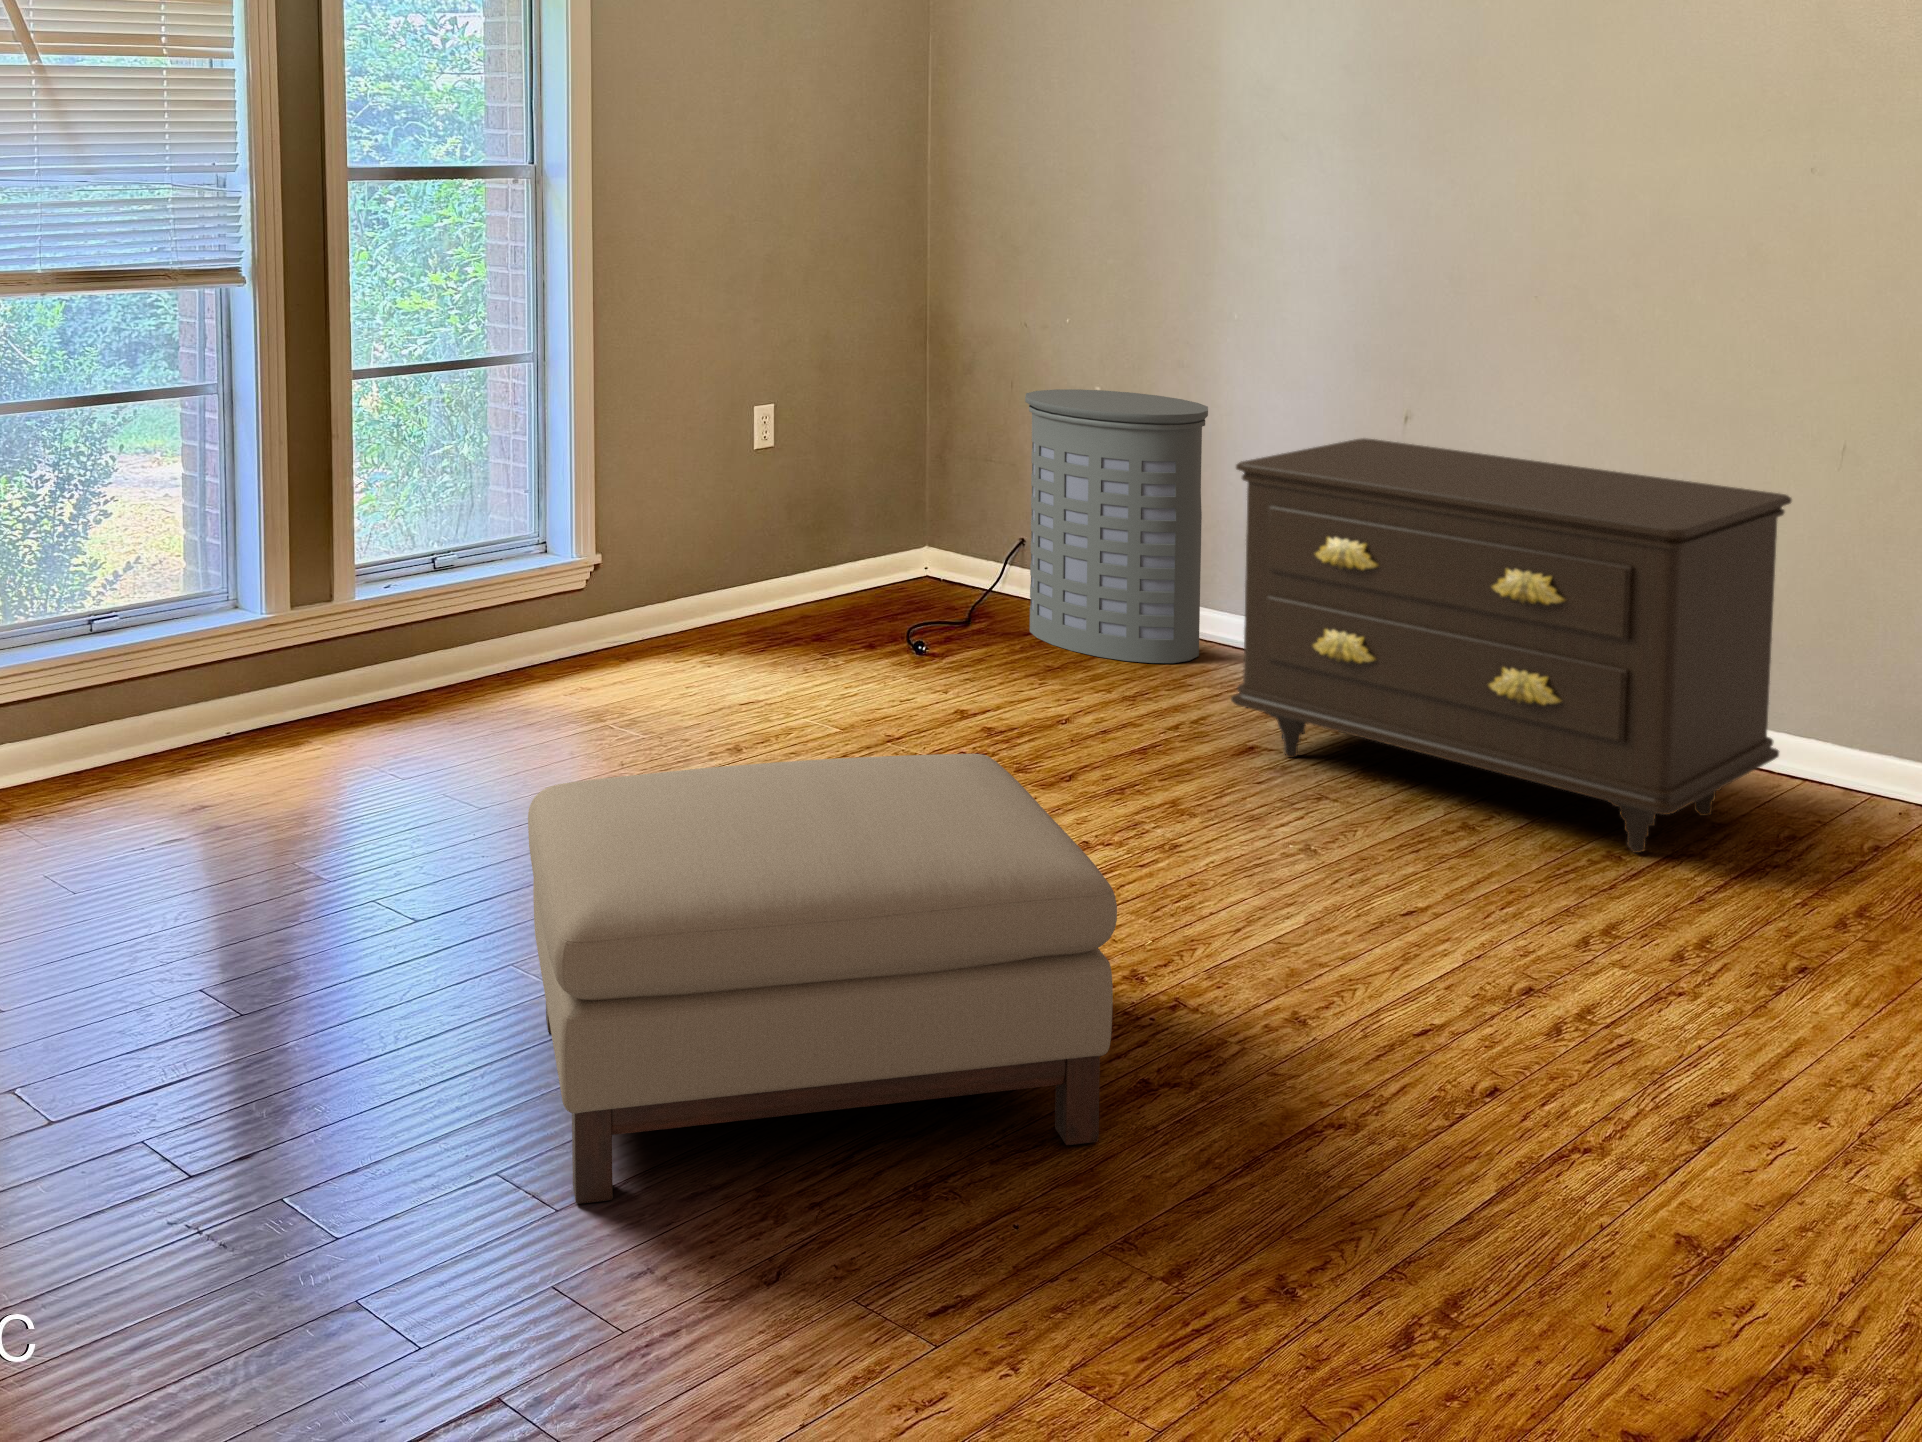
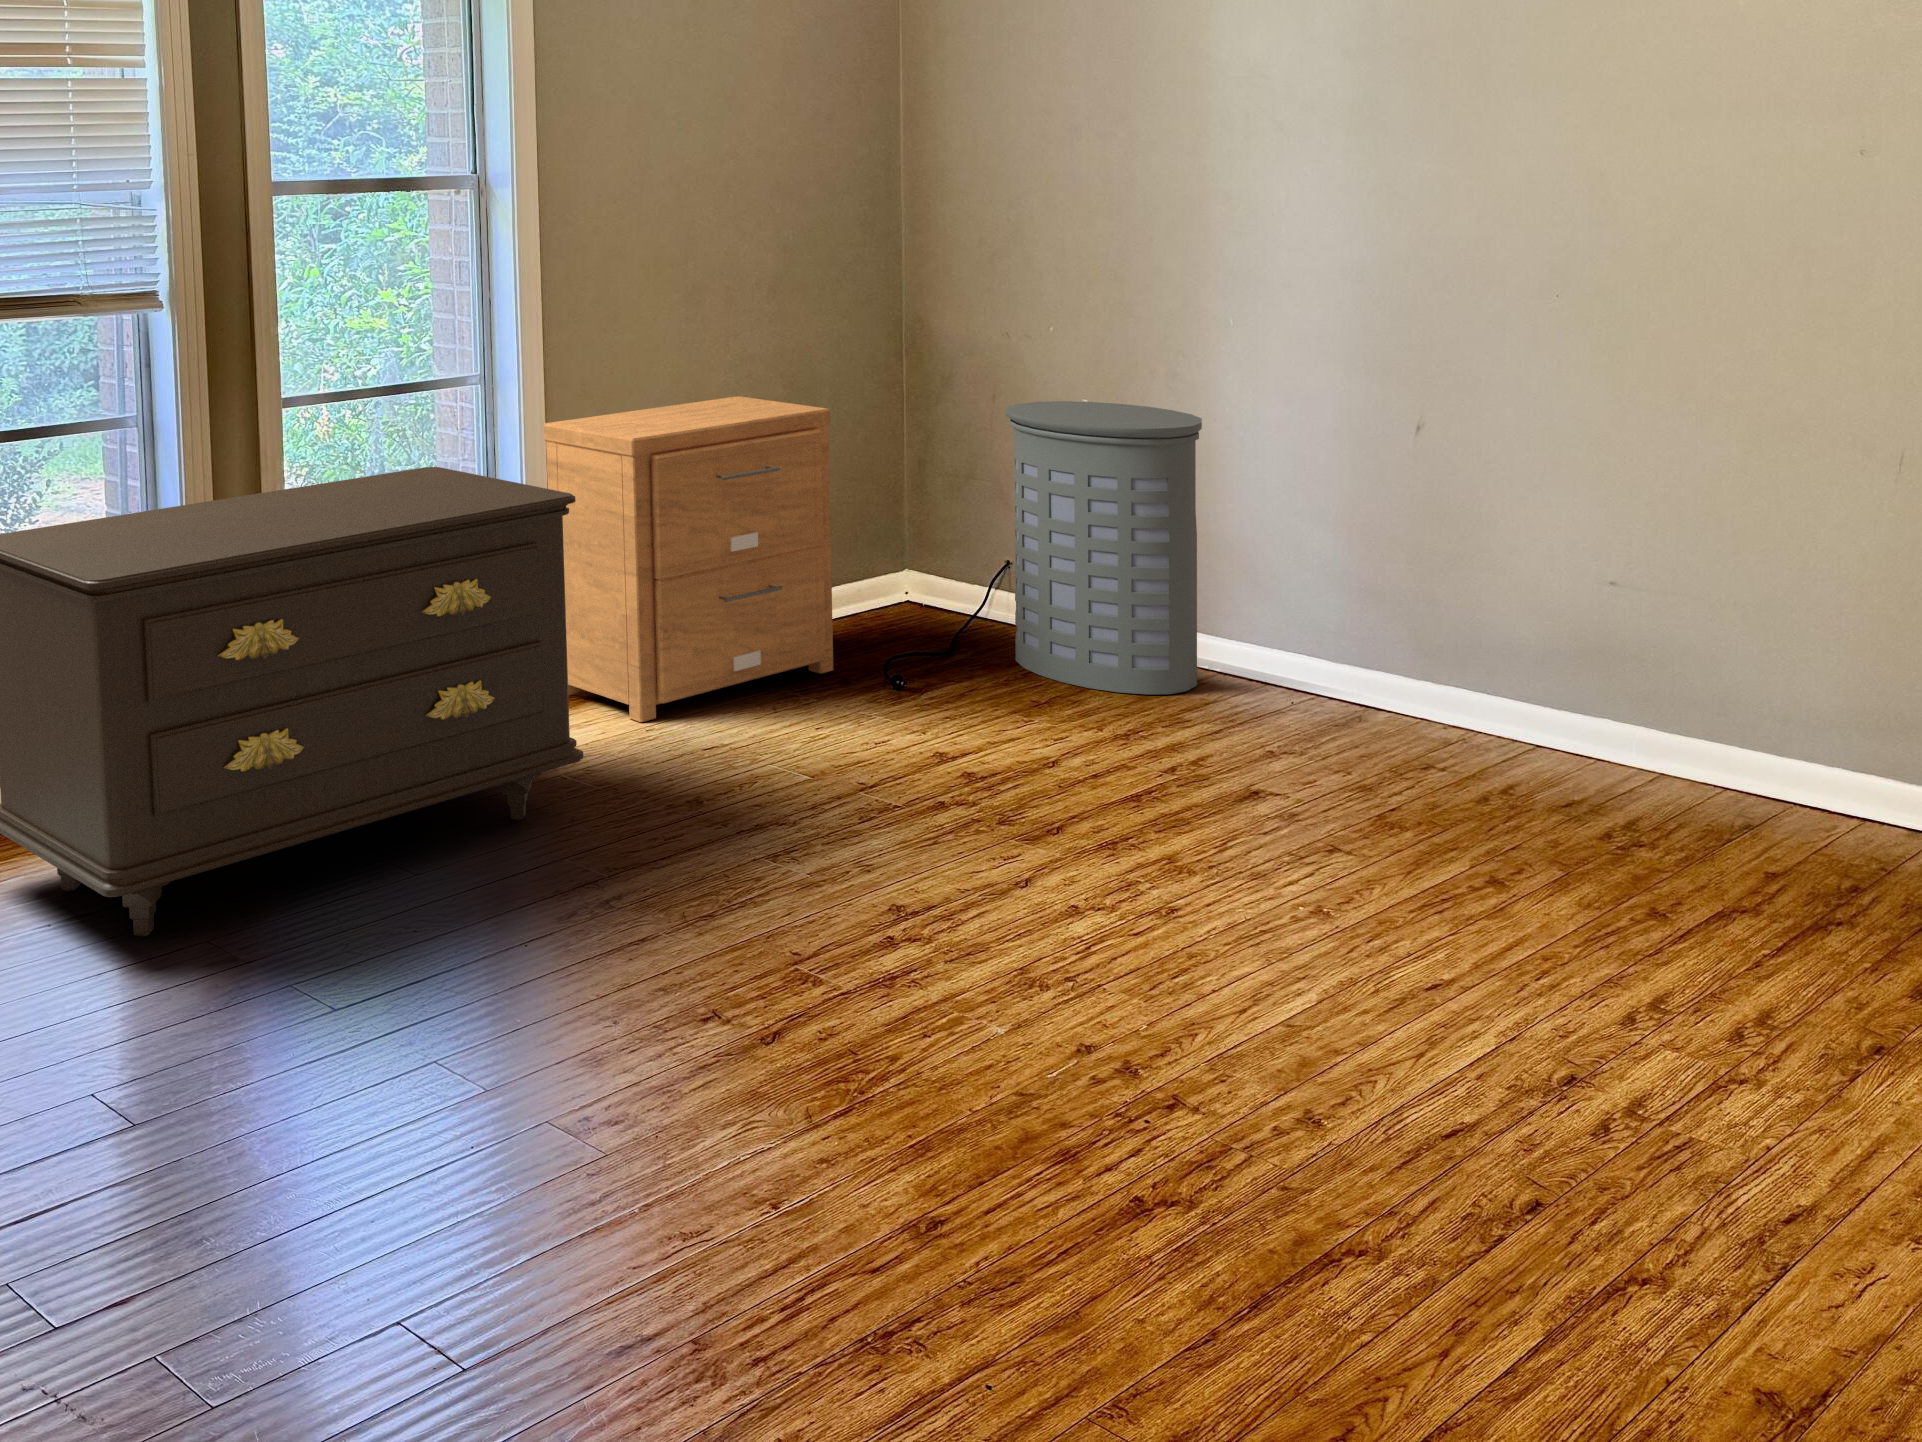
nightstand: none [593,379,861,680] -> present [544,396,833,722]
dresser: present [1231,439,1792,853] -> present [0,467,584,936]
ottoman: present [528,754,1117,1204] -> none [445,823,1100,1361]

